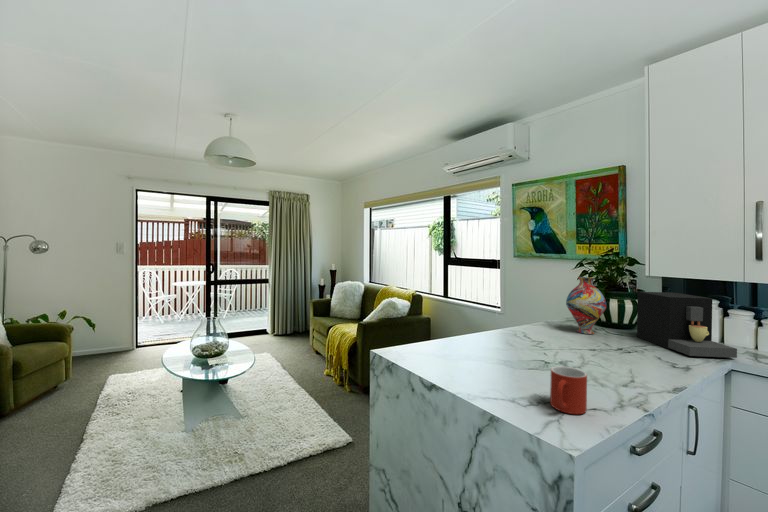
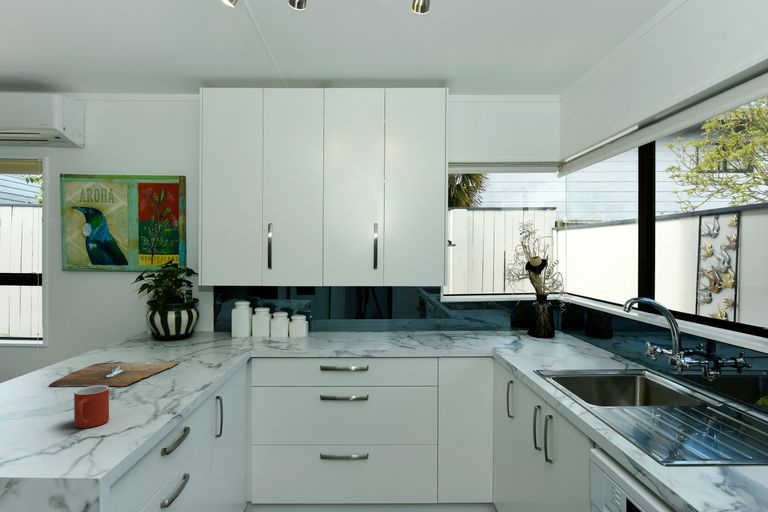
vase: present [566,277,606,334] -> none [121,292,161,351]
coffee maker: present [637,292,737,358] -> none [189,300,251,353]
cutting board: none [515,338,639,370] -> present [49,360,179,386]

